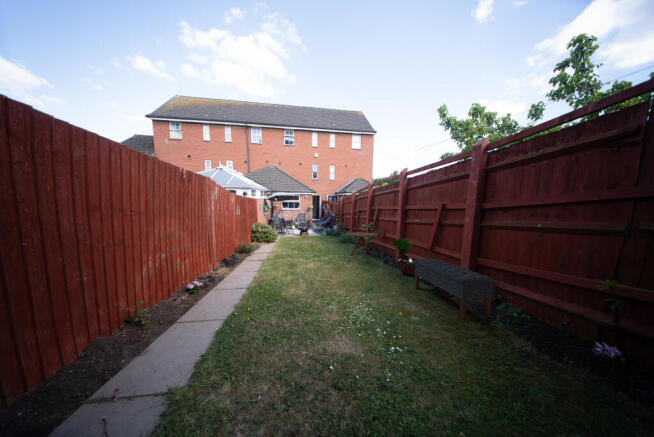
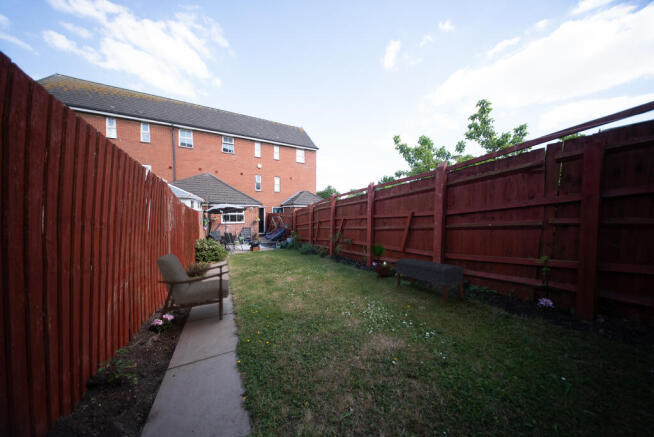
round table: present [346,232,378,257] -> none [316,242,346,266]
chair: none [170,239,241,304] -> present [157,254,229,330]

